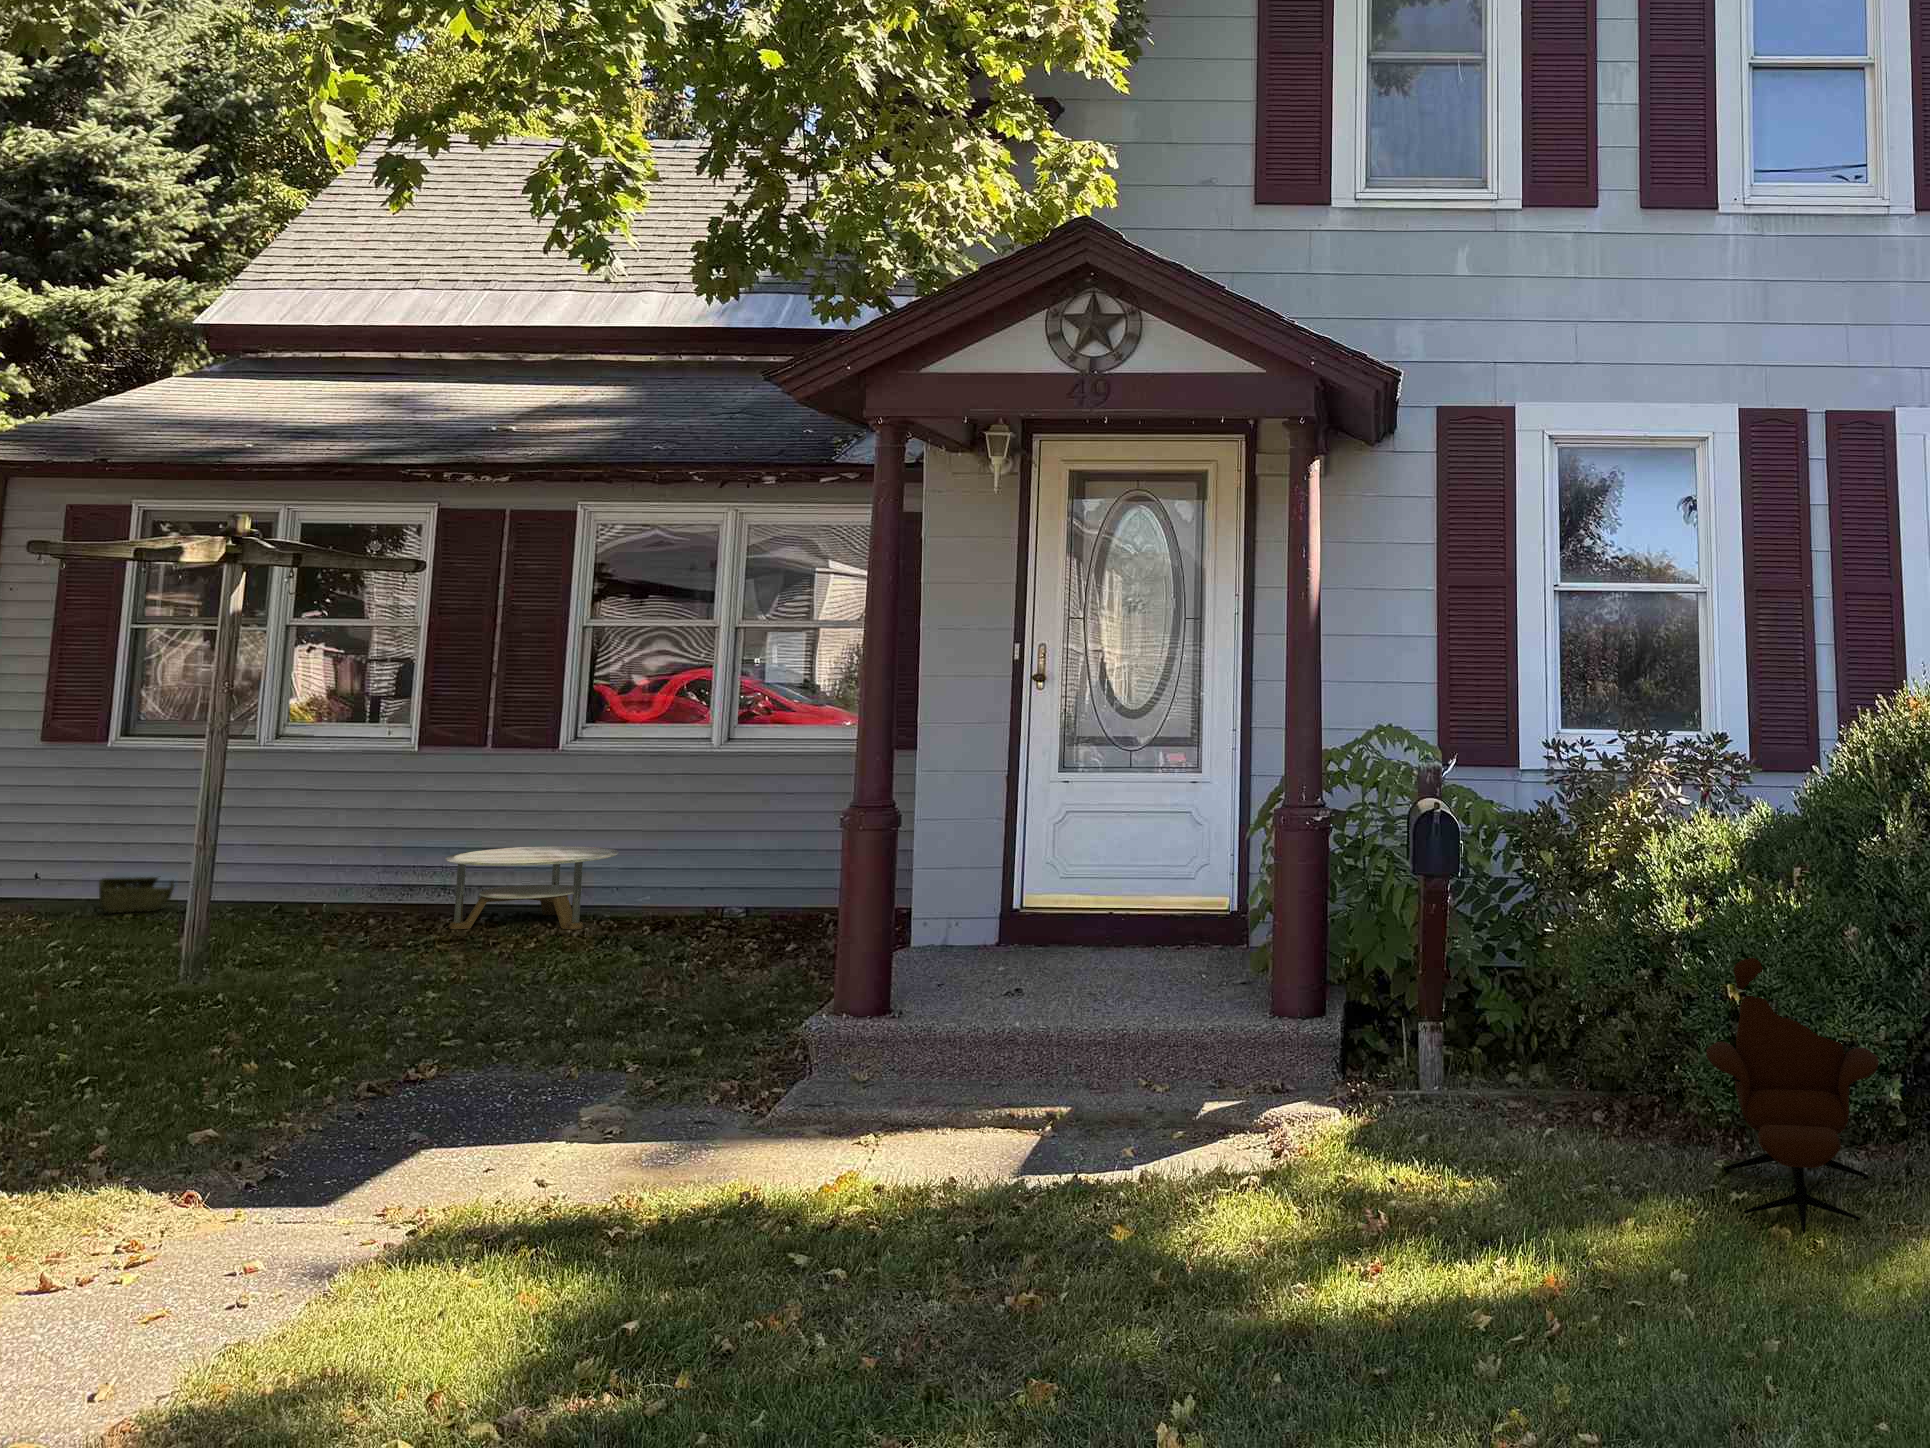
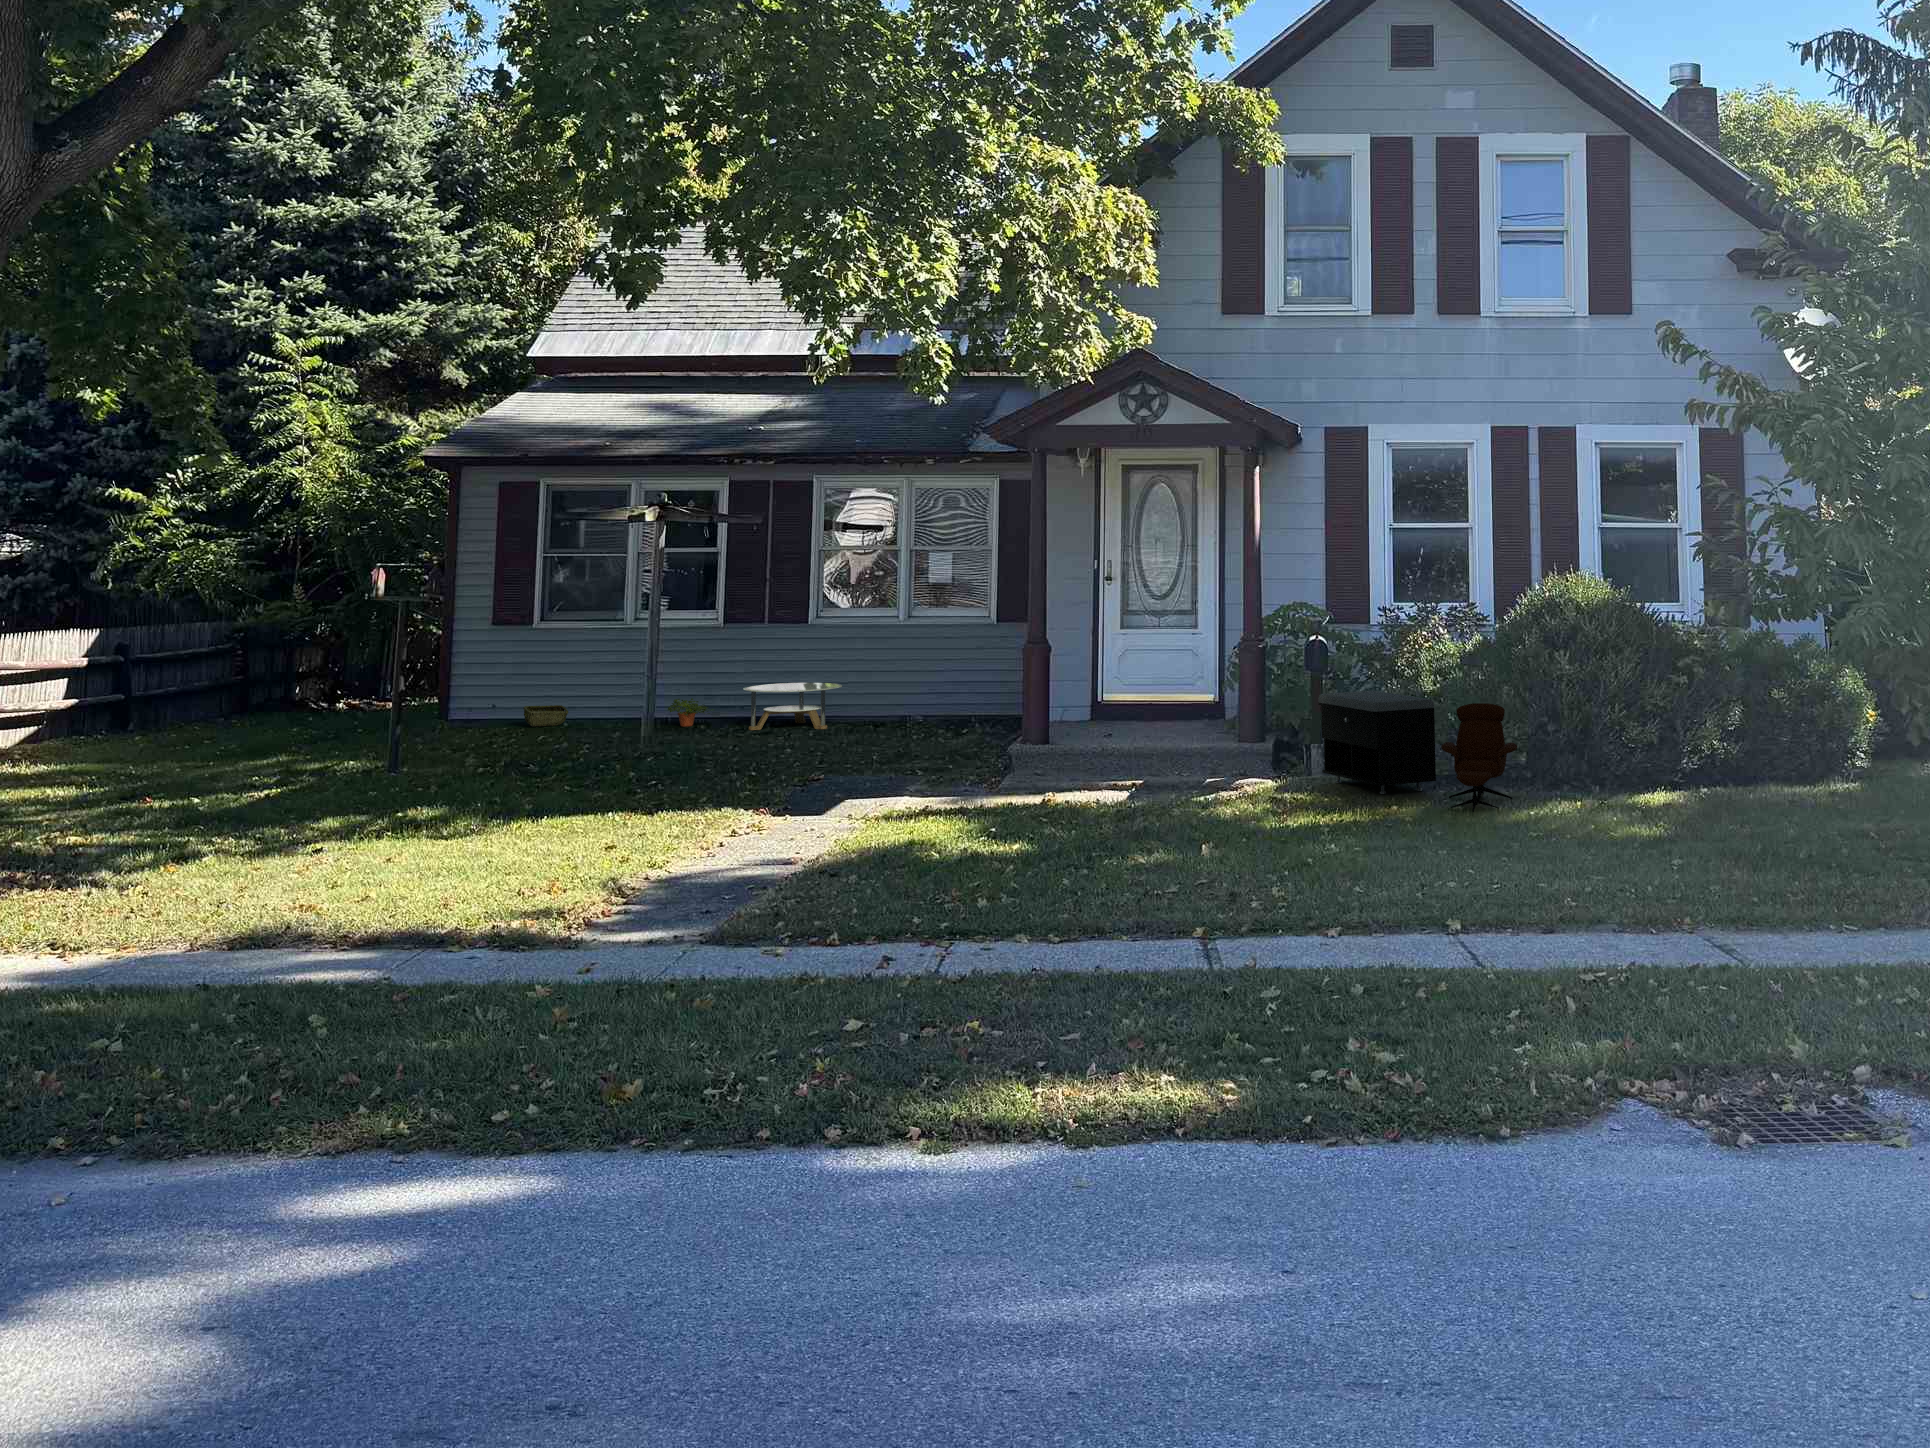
potted plant: none [325,870,411,918] -> present [668,698,714,726]
storage bench: none [1431,910,1686,1152] -> present [1318,691,1436,794]

